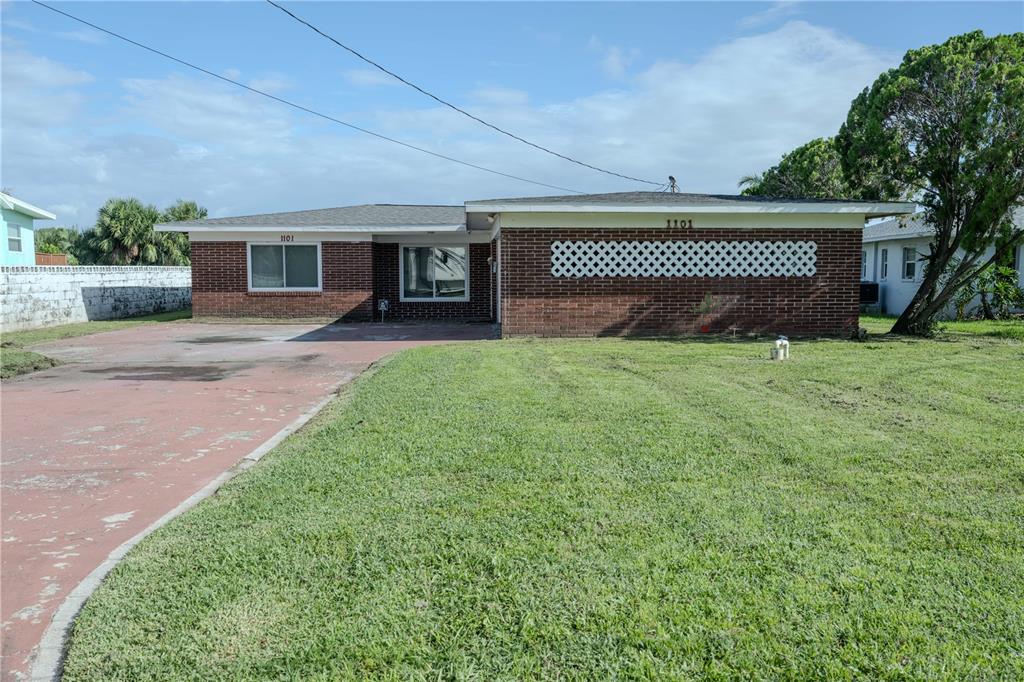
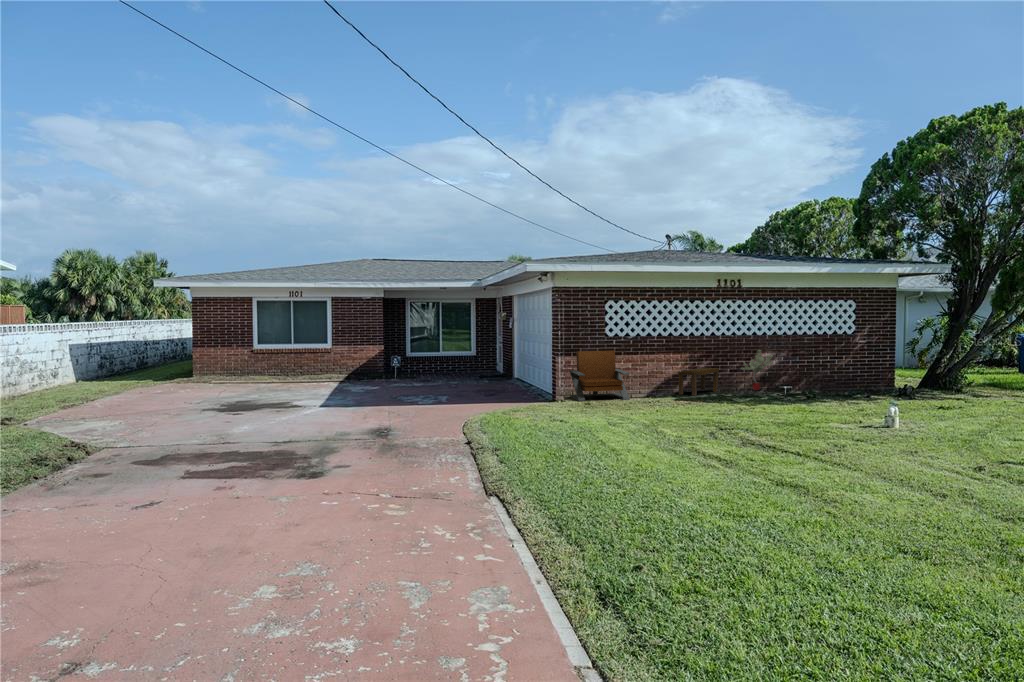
lounge chair: none [512,290,565,339] -> present [570,351,630,402]
bench: none [621,309,665,337] -> present [678,368,719,396]

